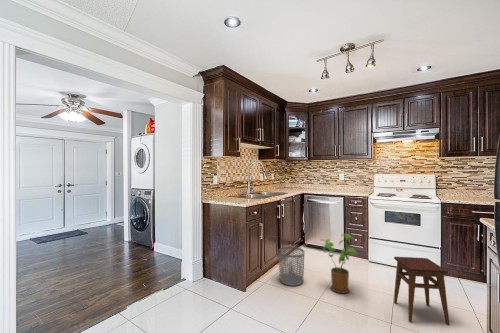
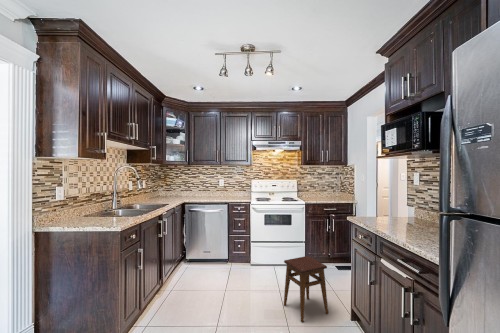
house plant: present [323,234,358,293] -> none [216,244,254,312]
waste bin: present [278,247,304,286] -> none [162,269,195,321]

